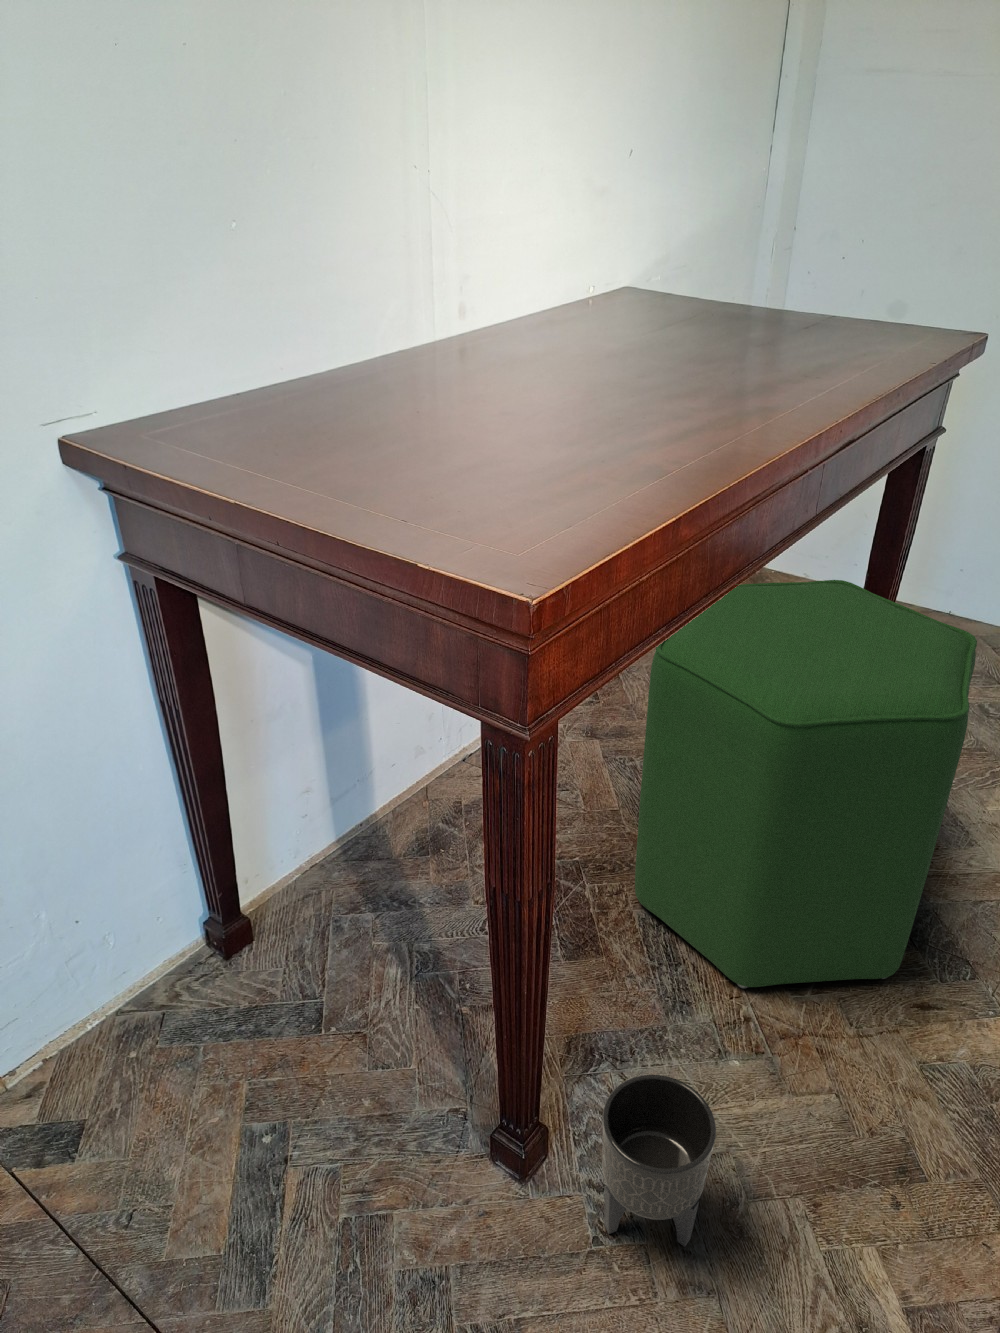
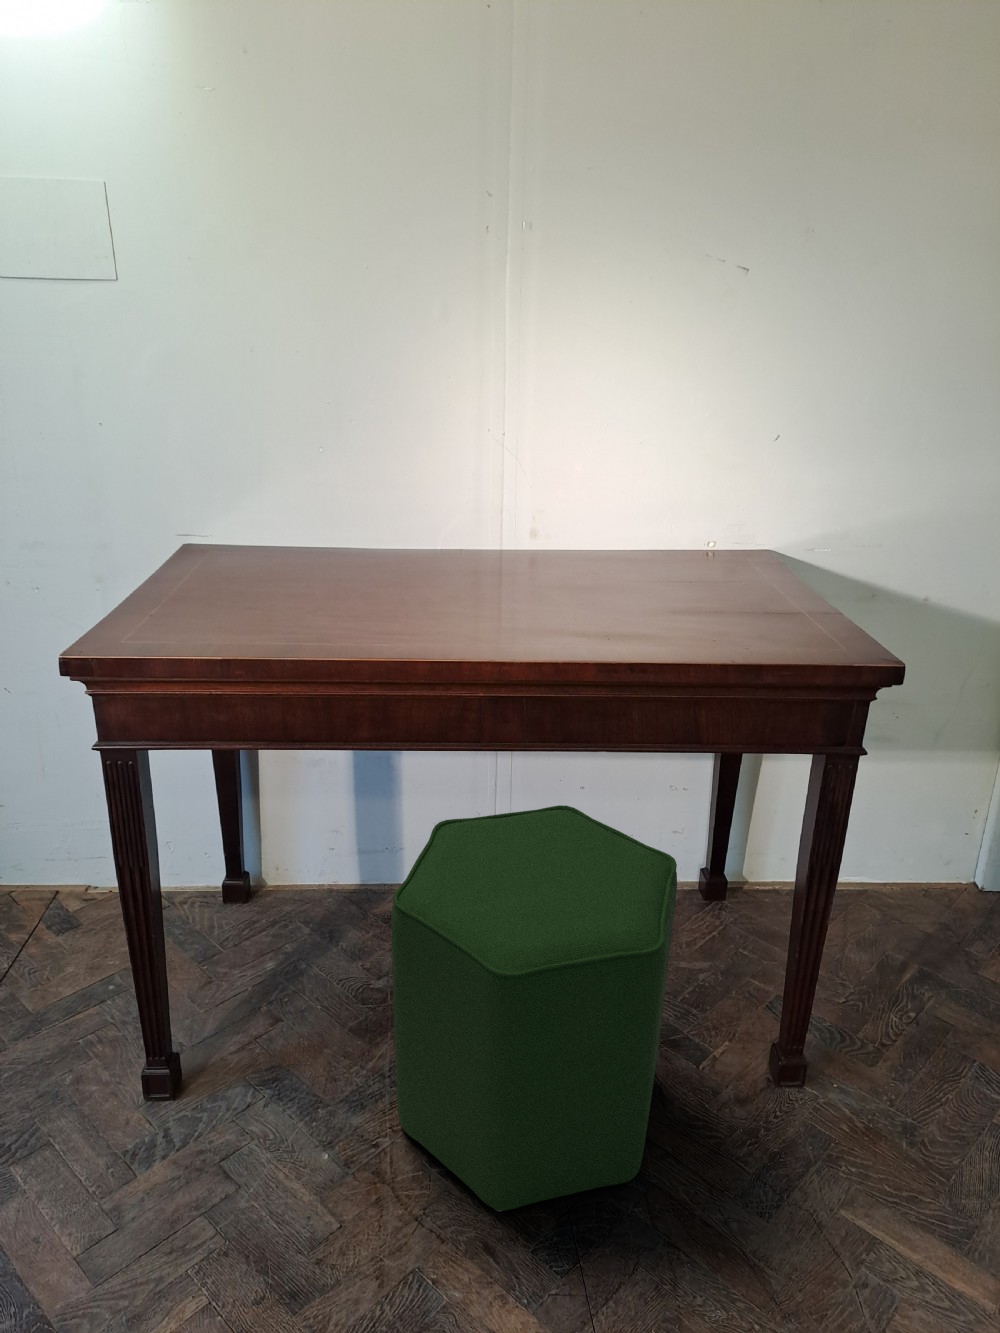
planter: present [602,1075,716,1247] -> none [107,1060,196,1198]

